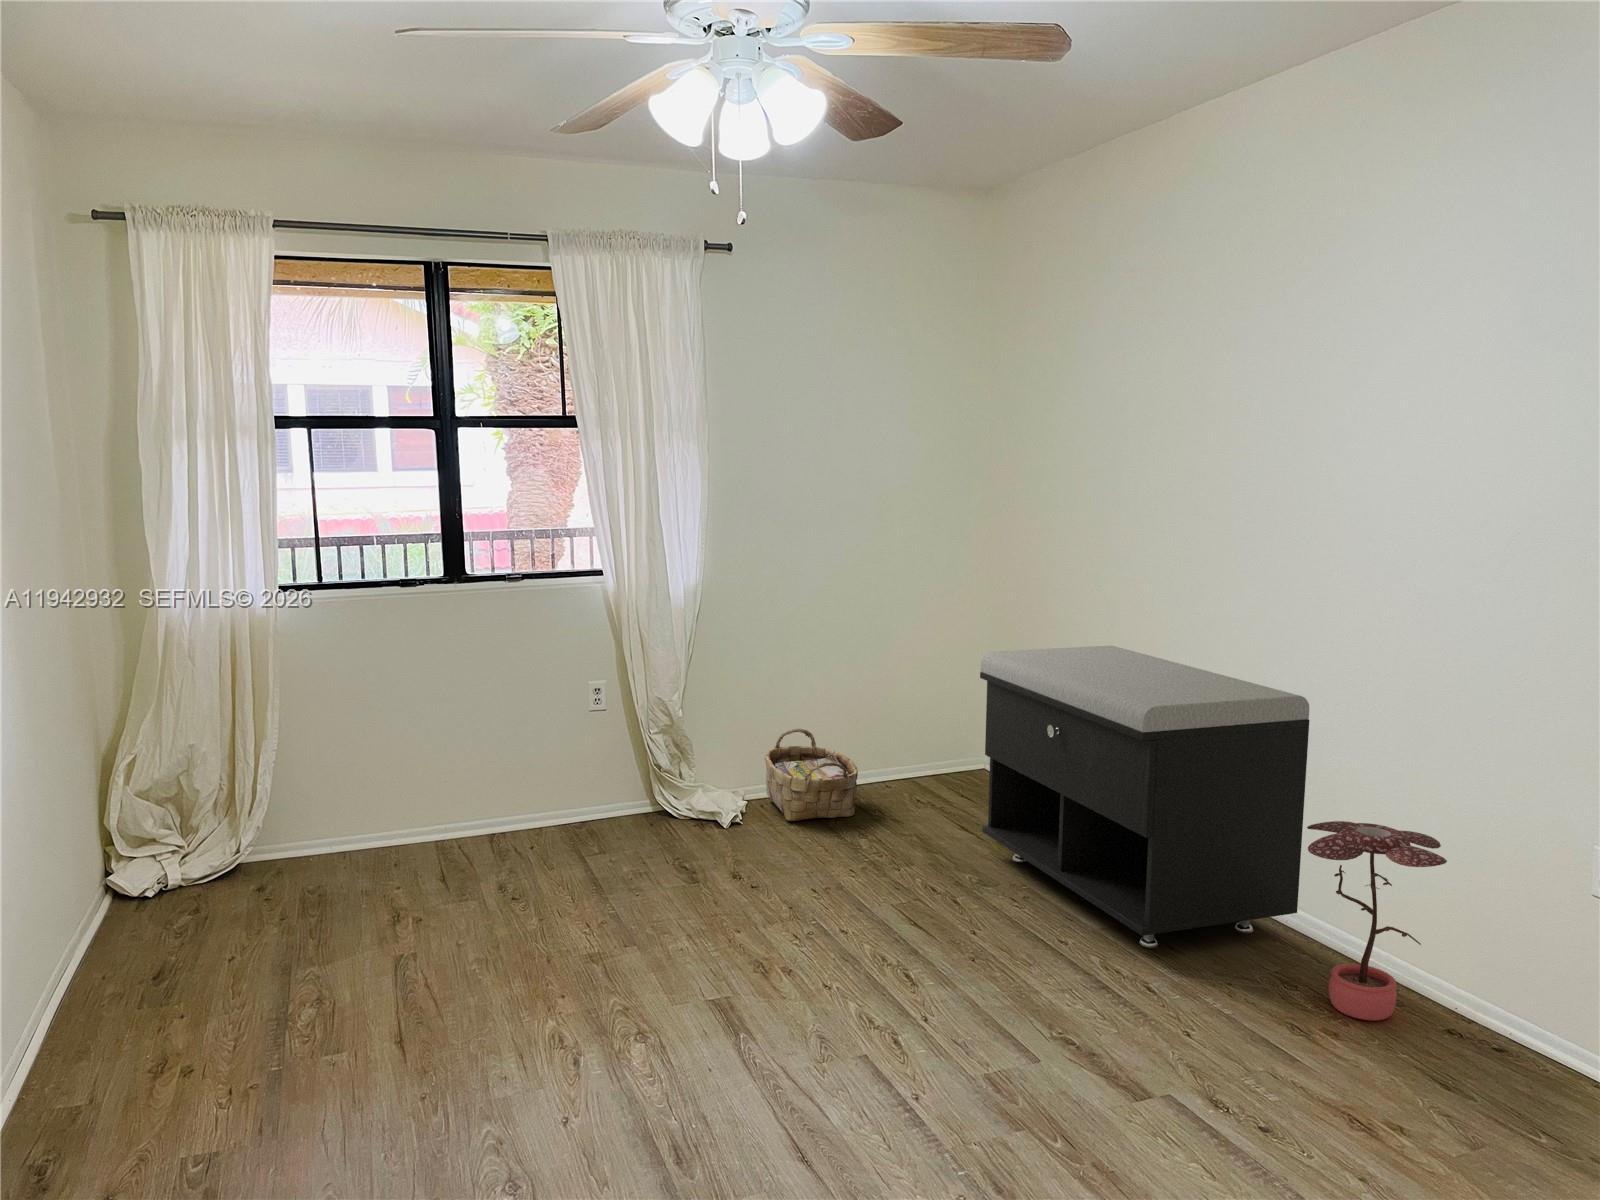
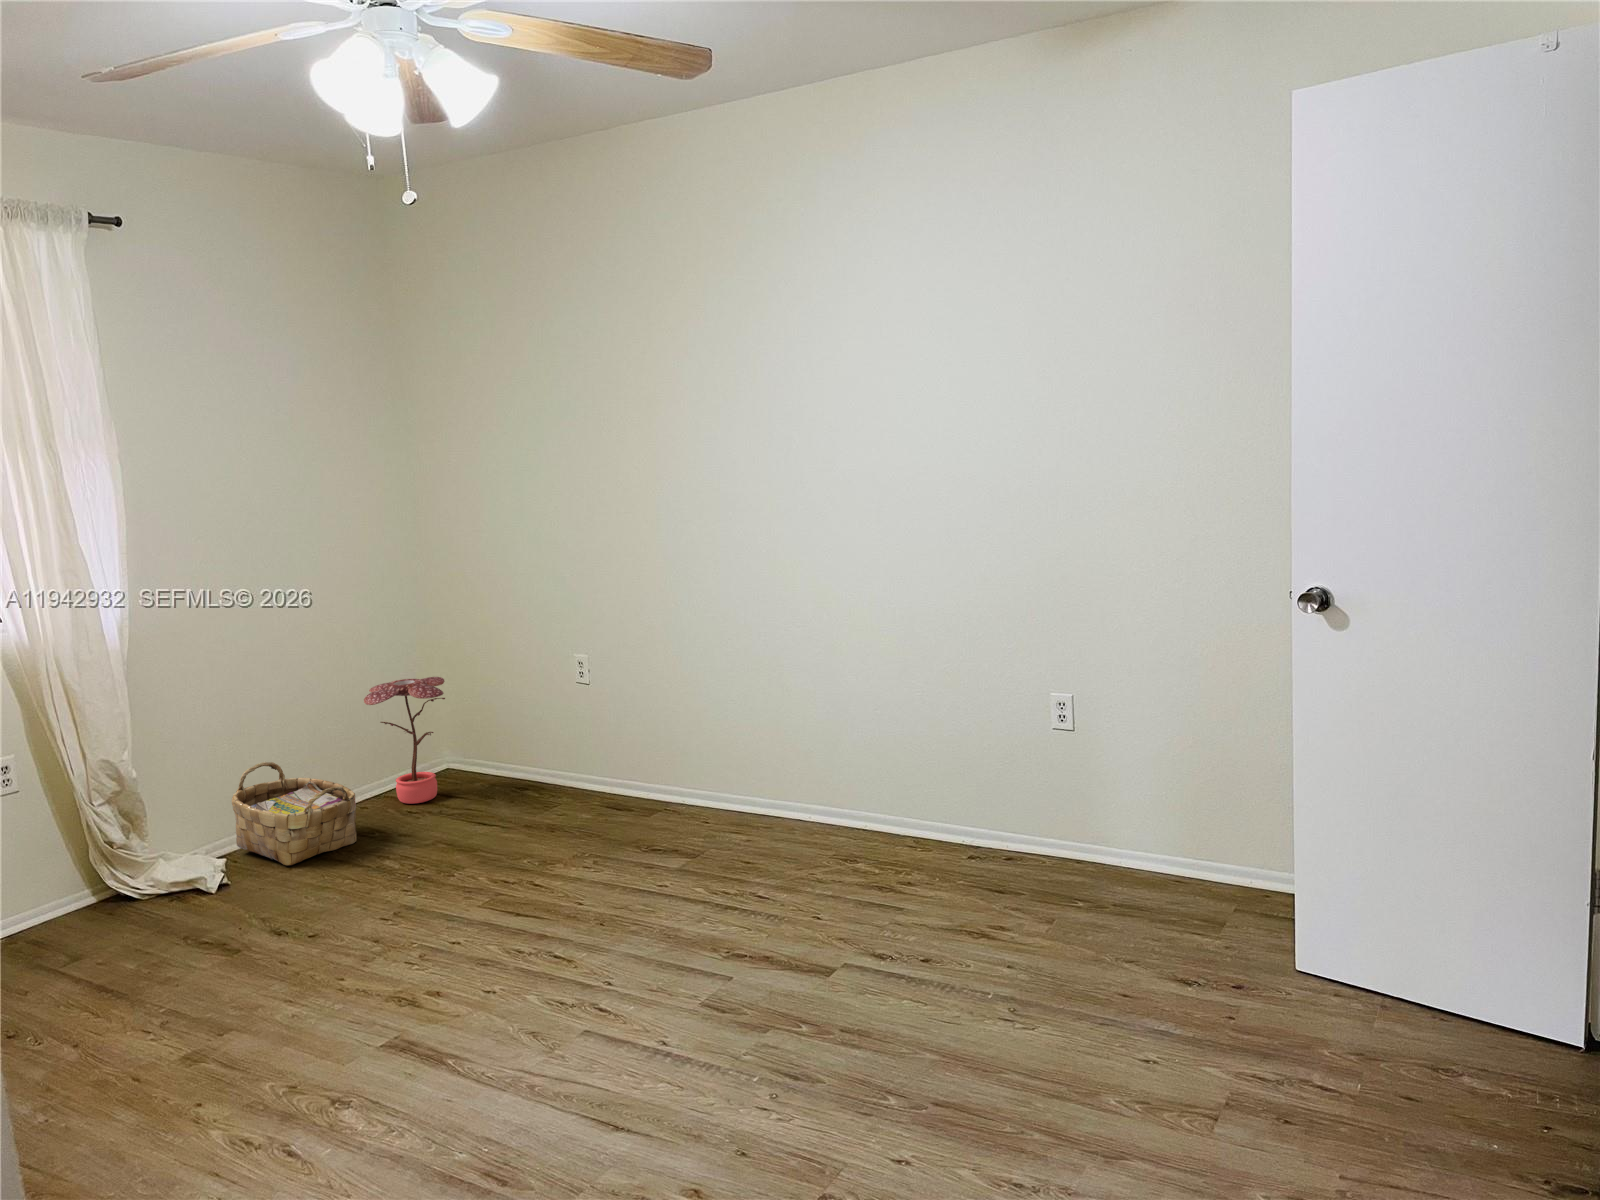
storage bench: present [980,646,1309,948] -> none [502,609,834,869]
potted plant: present [1307,821,1447,1021] -> present [364,677,445,804]

